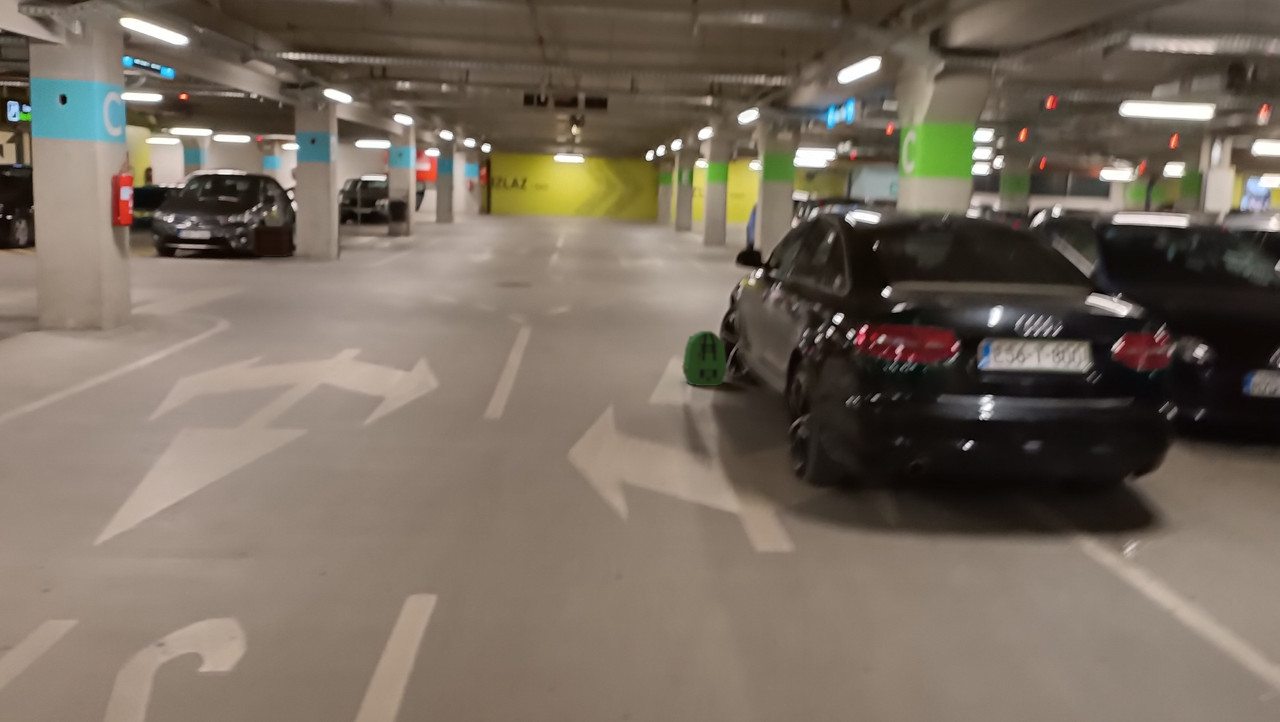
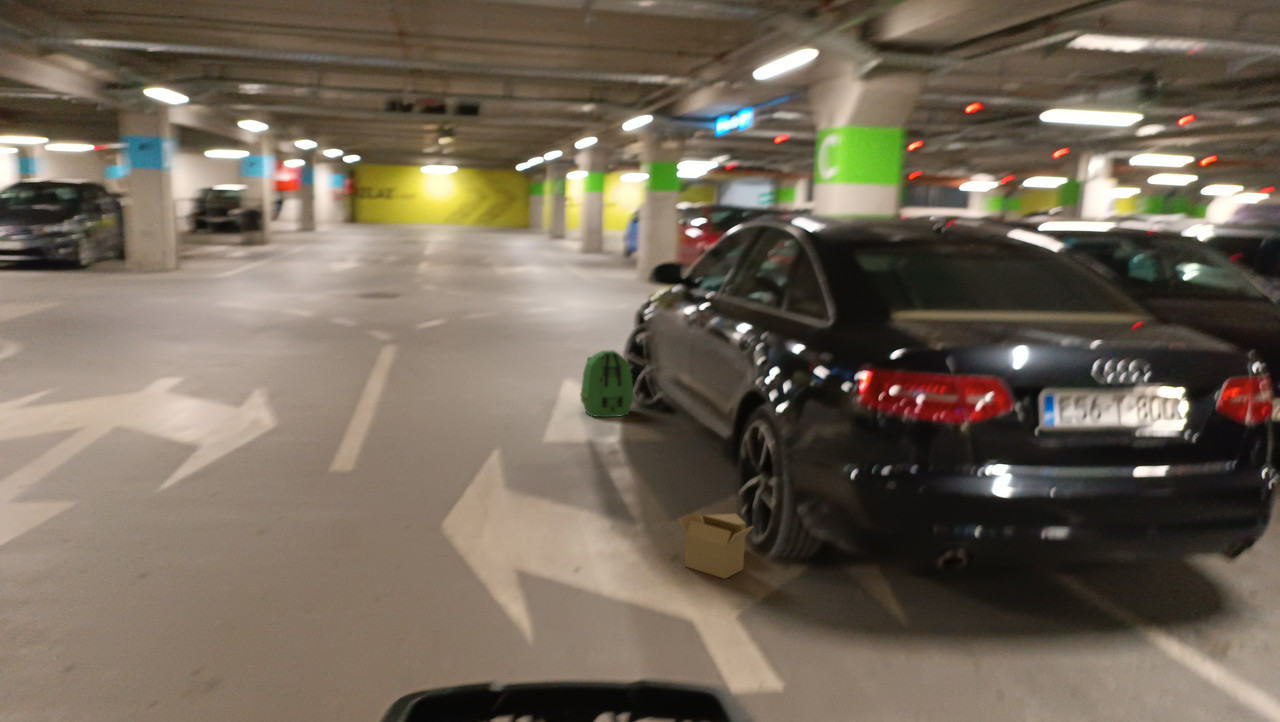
wooden crate: present [253,226,293,257] -> none [76,236,126,271]
cardboard box: none [739,445,793,492] -> present [679,512,753,579]

